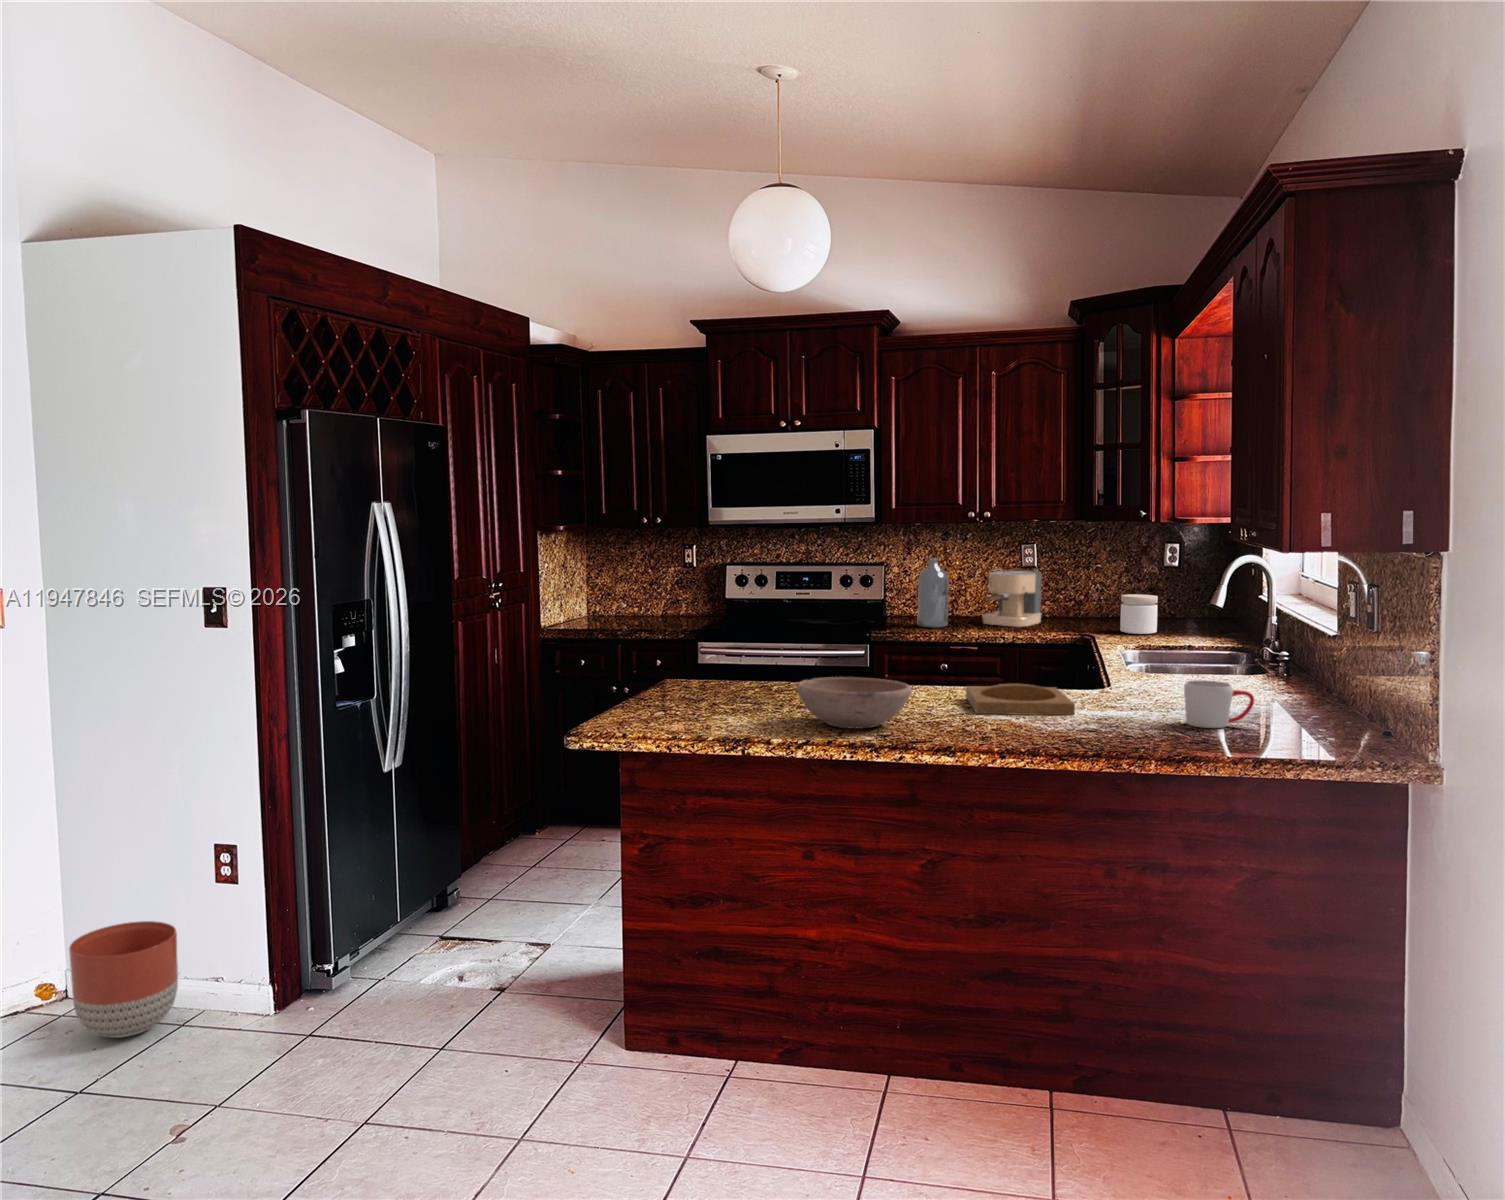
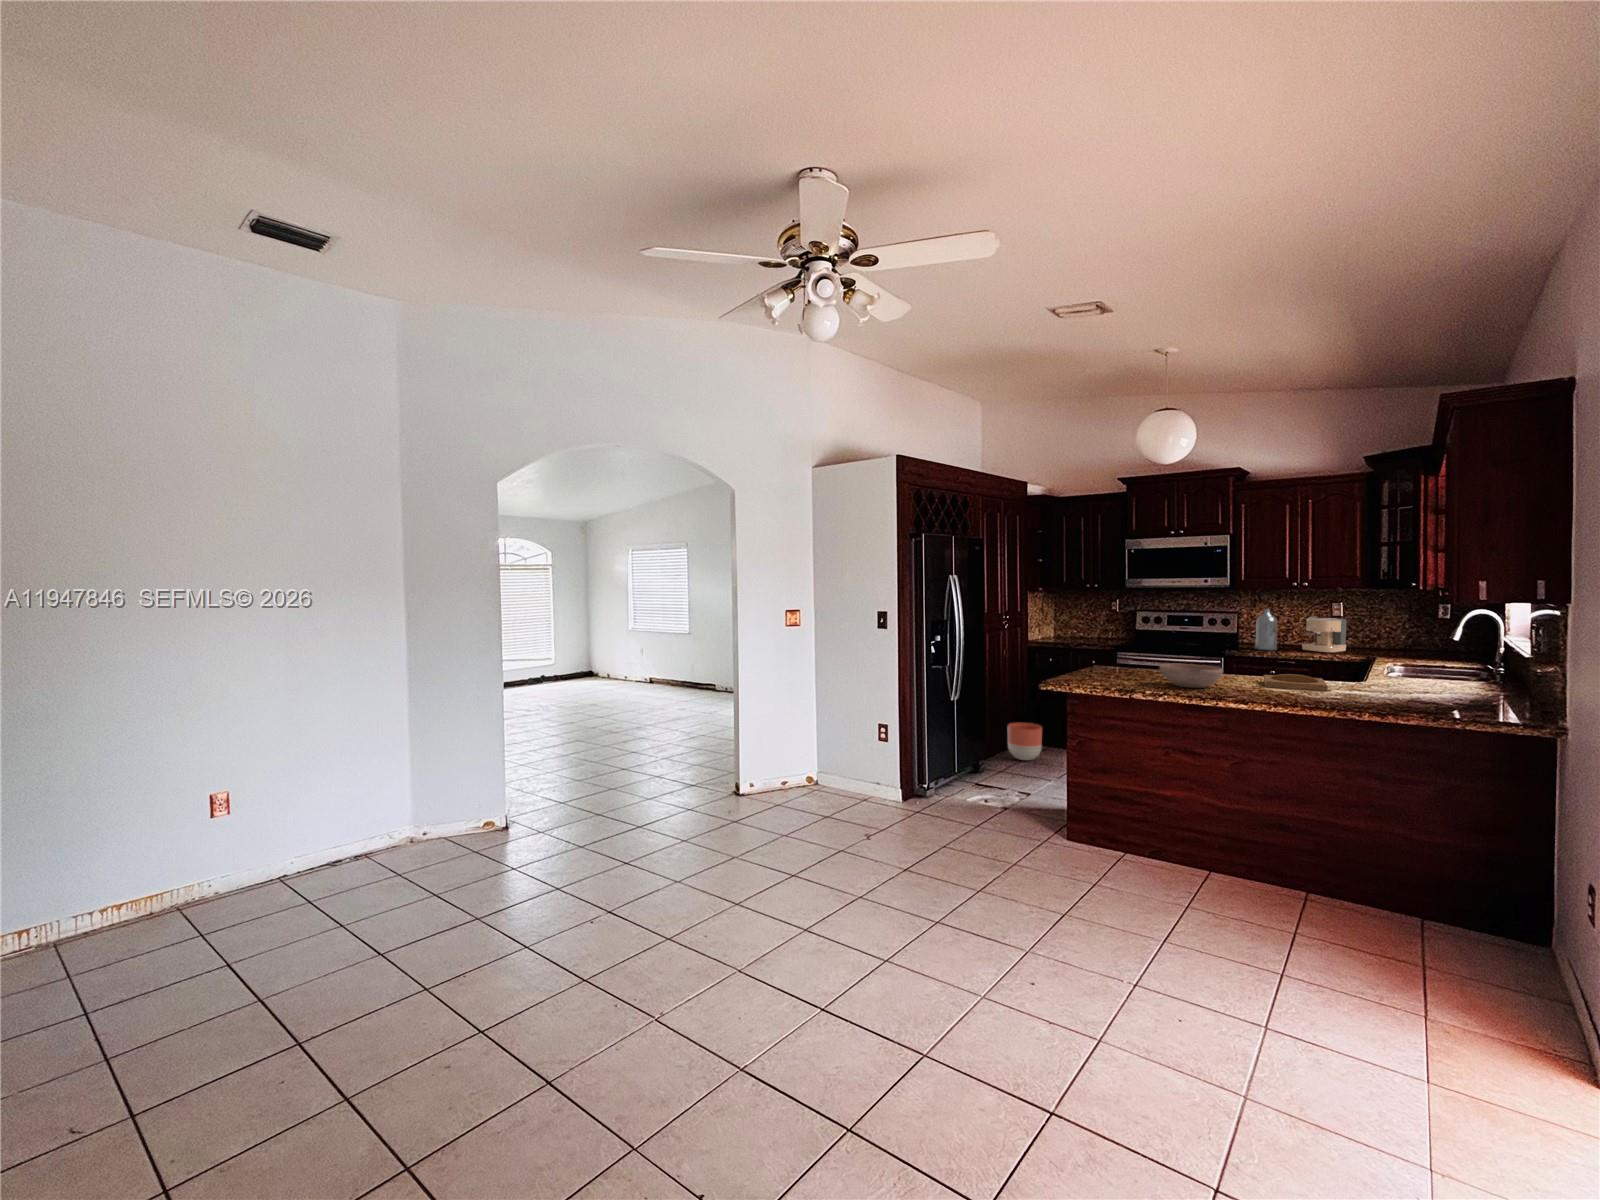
jar: present [1120,594,1158,634] -> none [1402,635,1431,660]
mug: present [1184,680,1254,728] -> none [1396,676,1444,702]
planter: present [69,921,178,1038] -> present [1008,722,1042,760]

